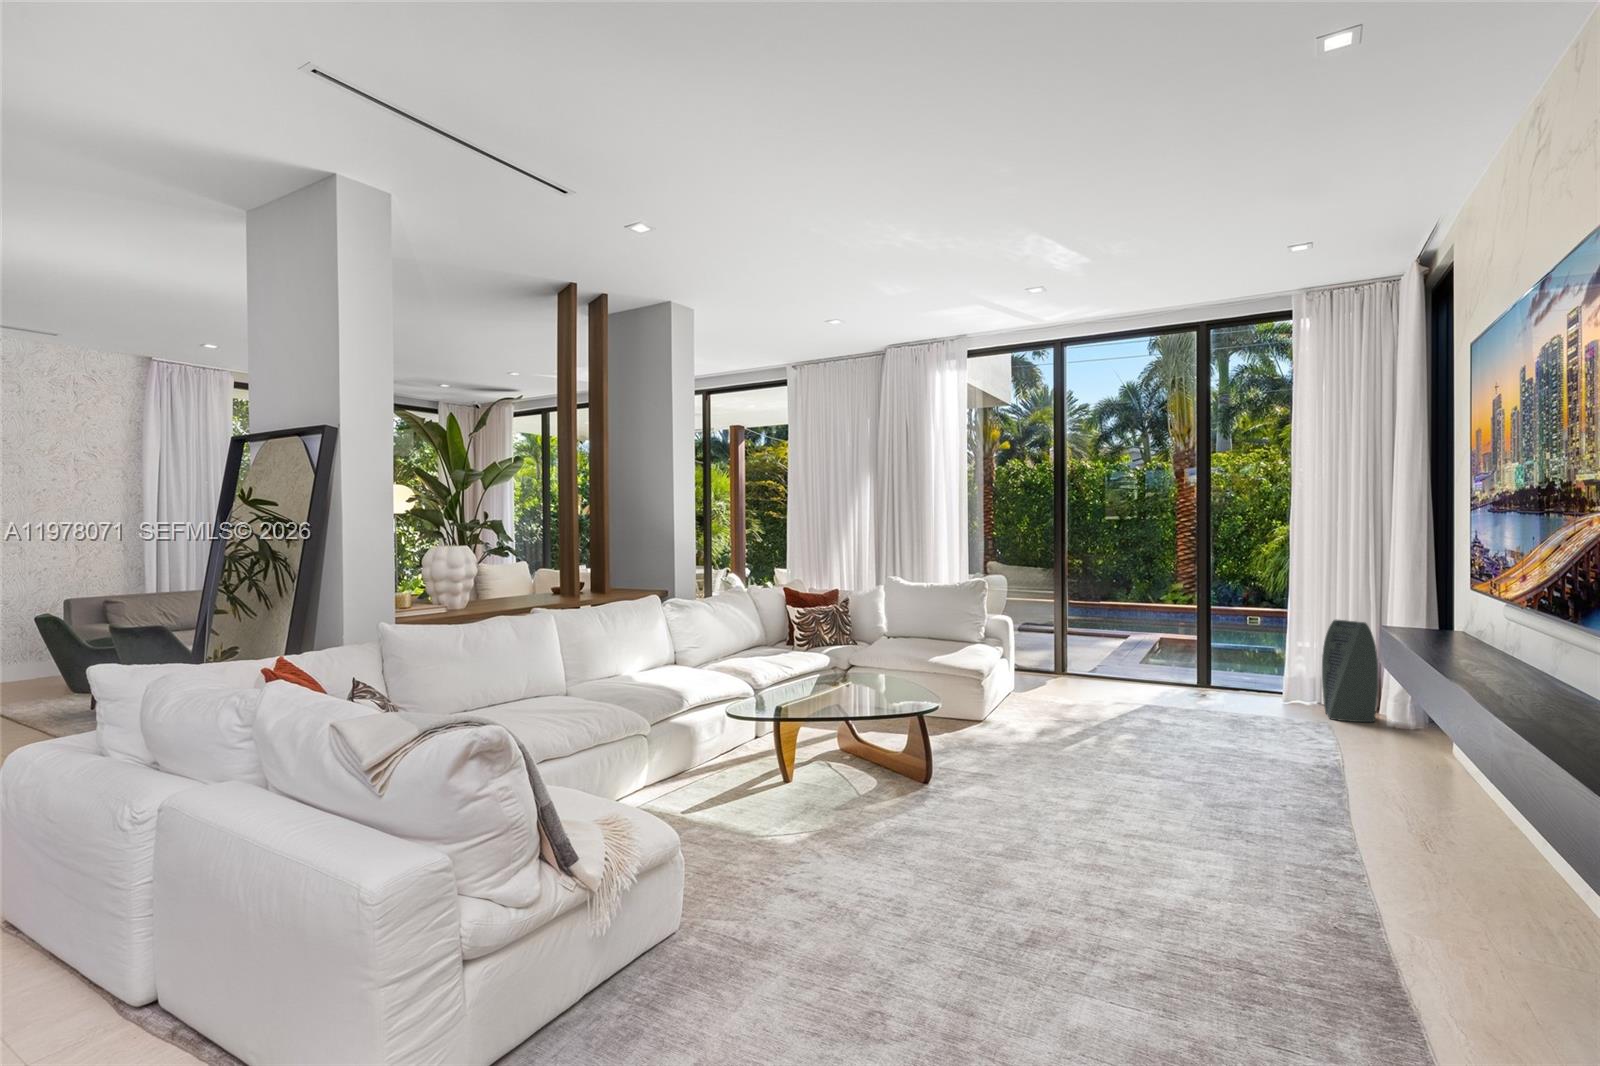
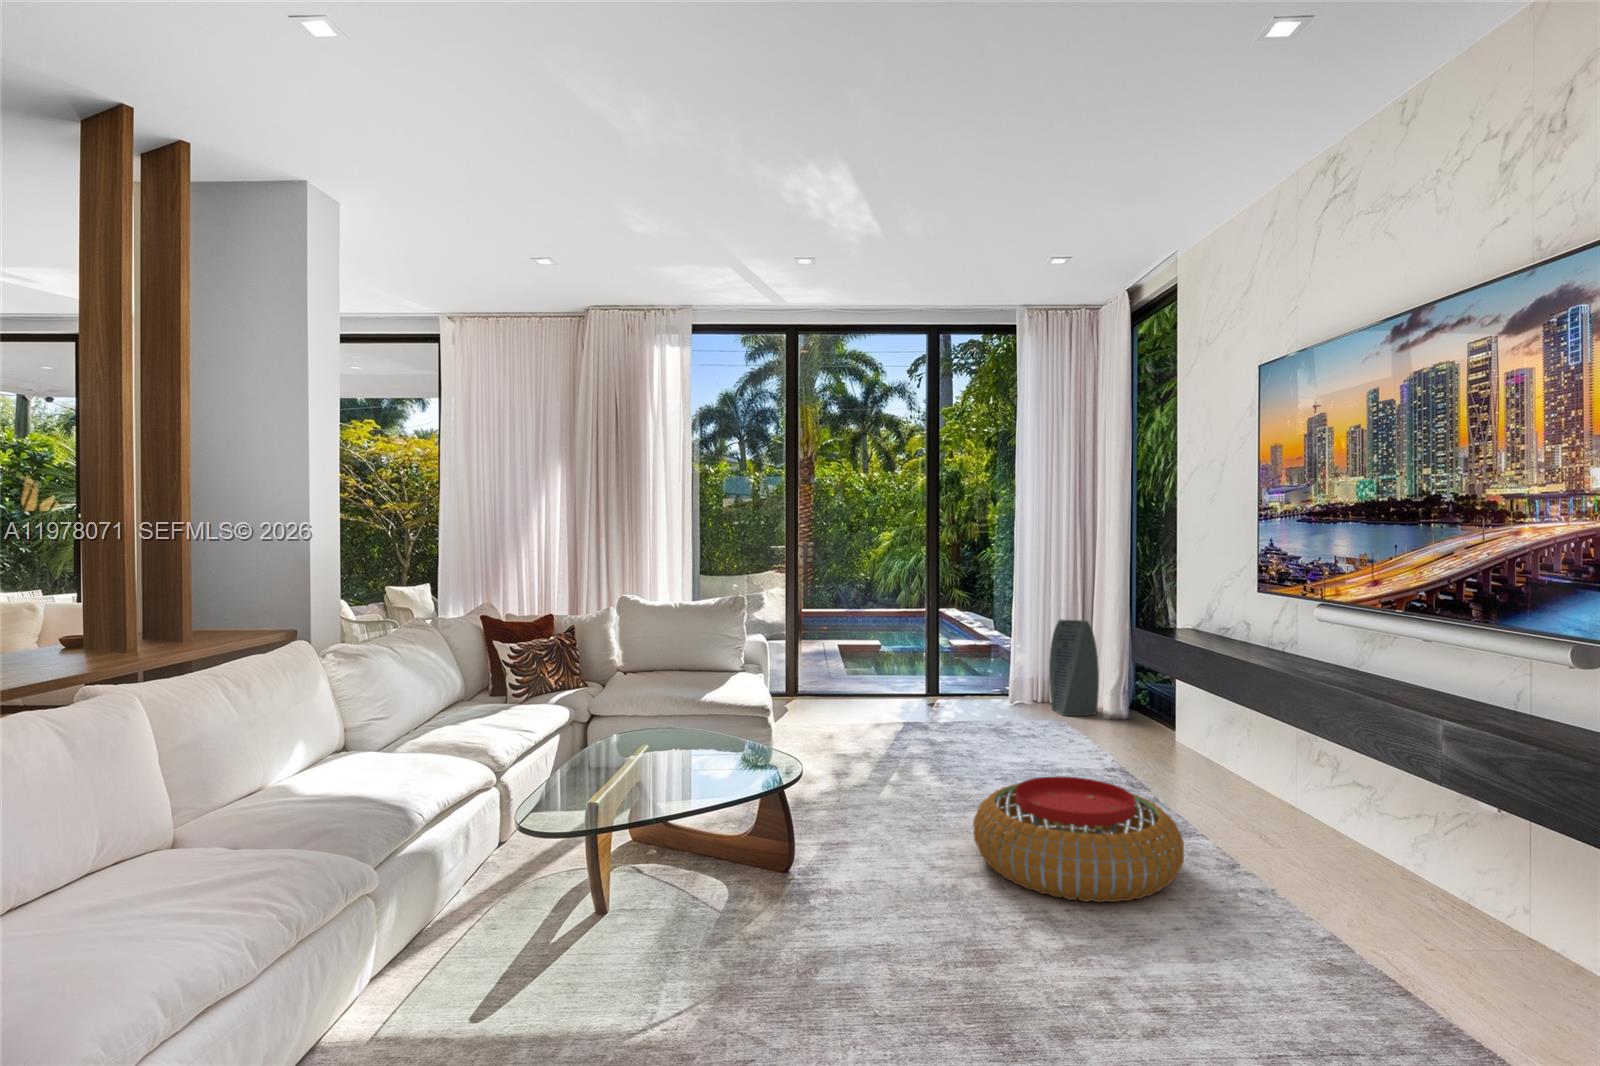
pouf: none [1057,741,1239,840] -> present [973,776,1184,902]

